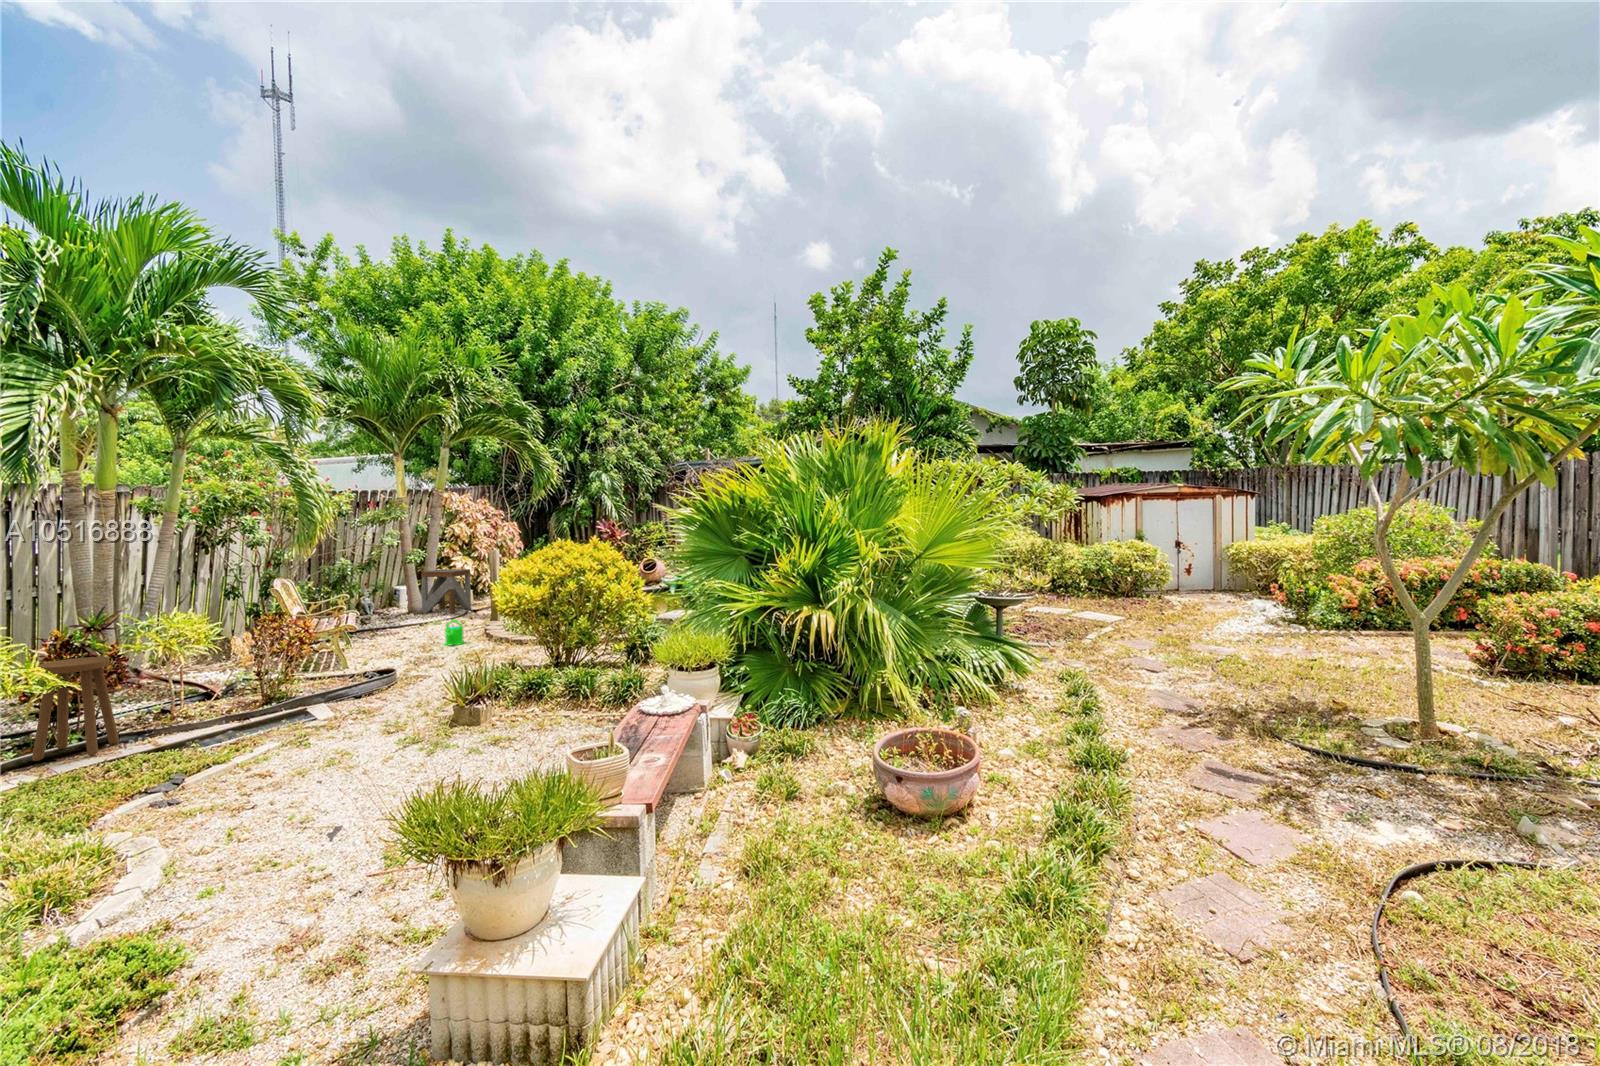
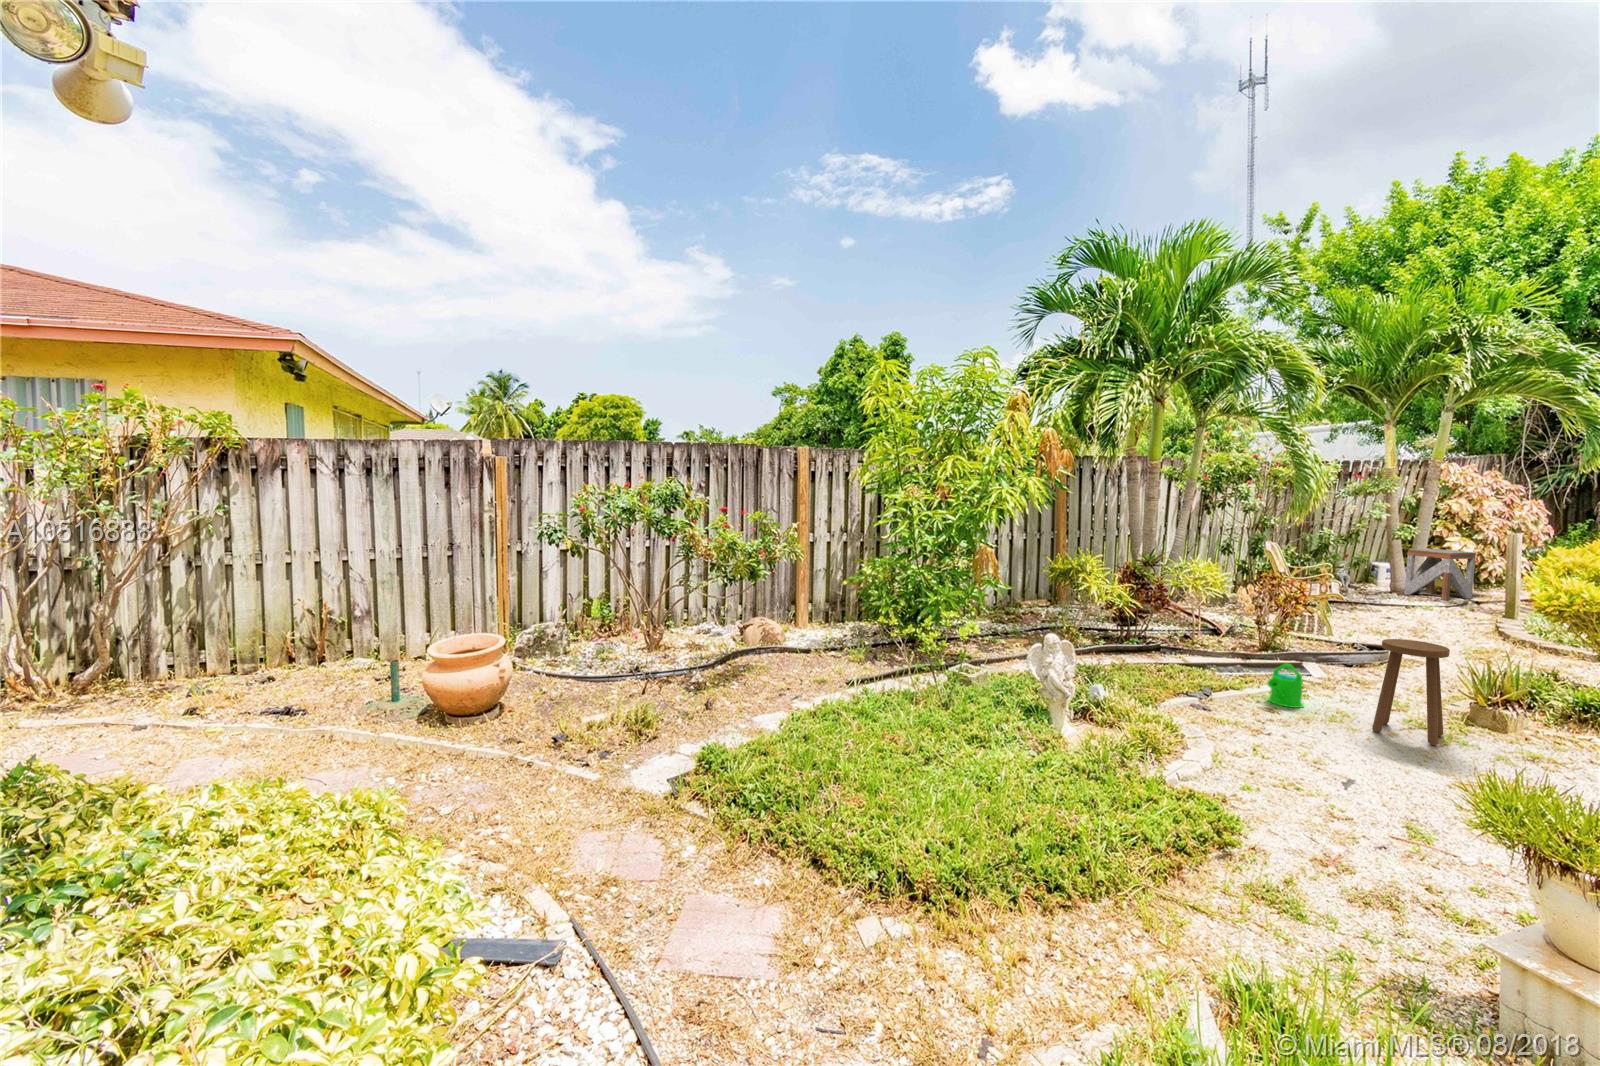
watering can: present [445,619,464,645] -> present [1267,664,1304,708]
stool: present [32,657,119,761] -> present [1372,639,1450,745]

